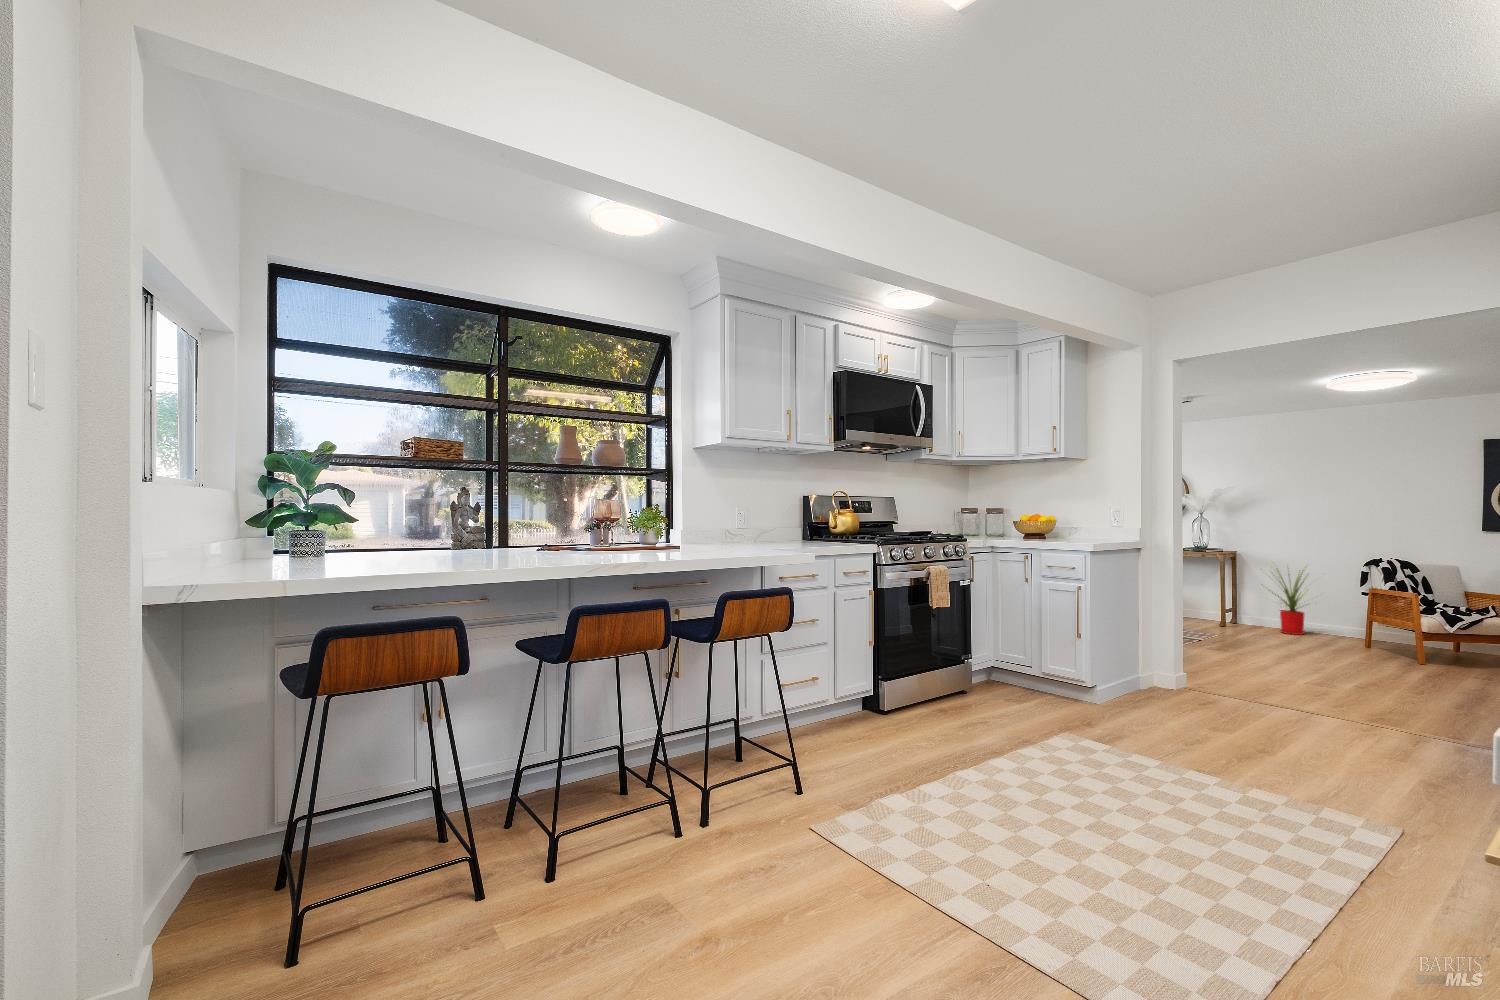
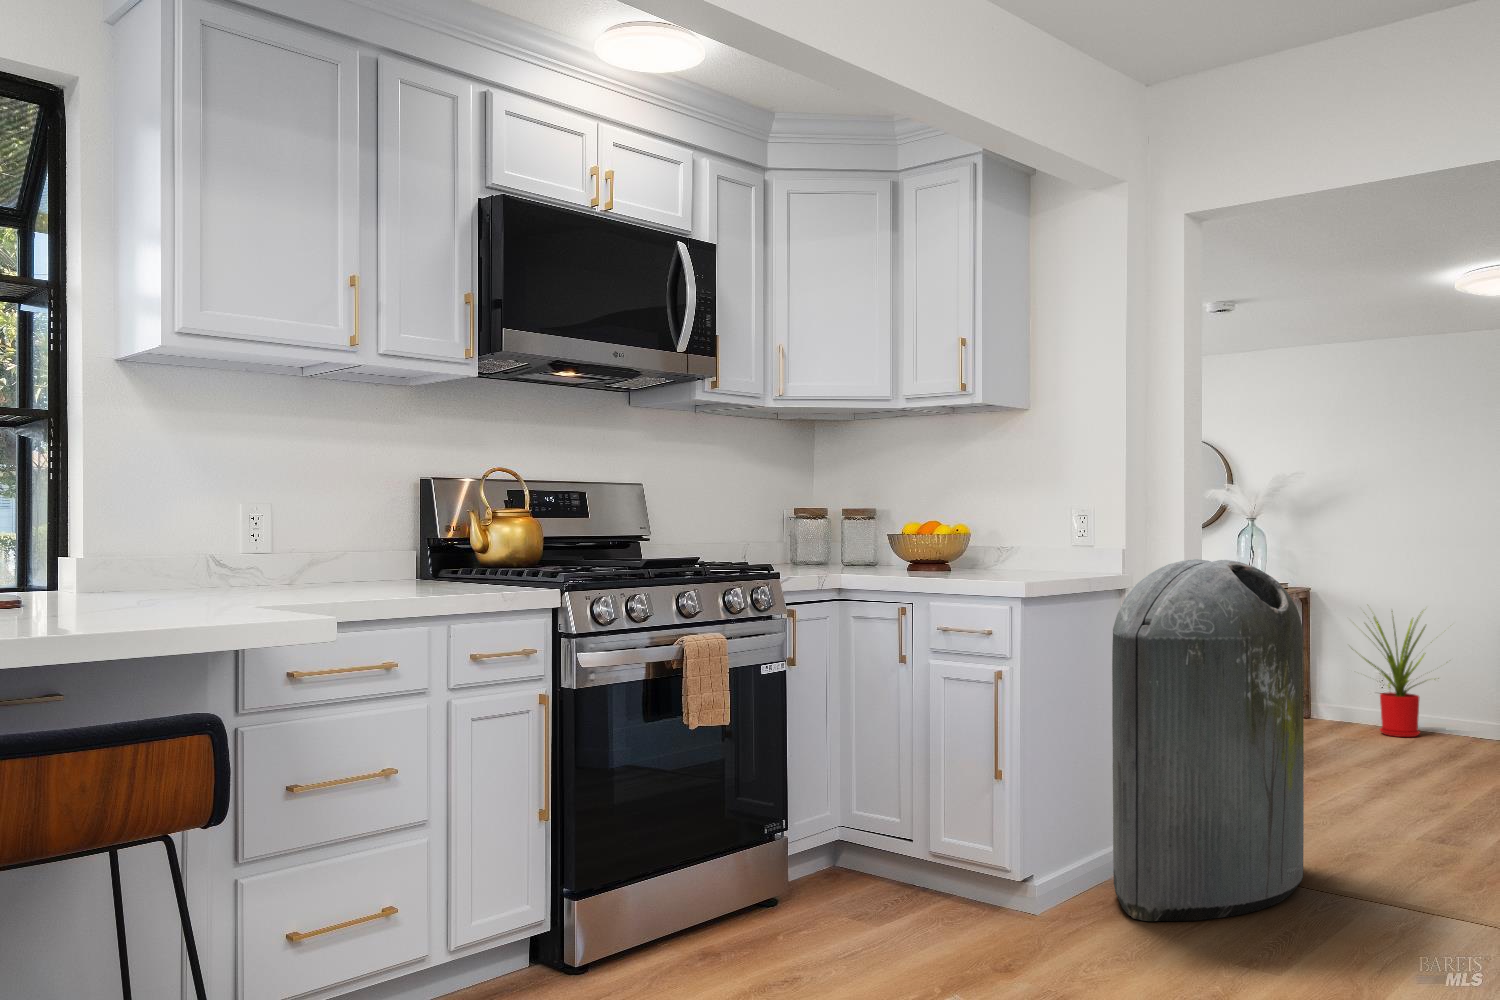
trash can: none [1135,536,1238,710] -> present [1112,559,1304,921]

